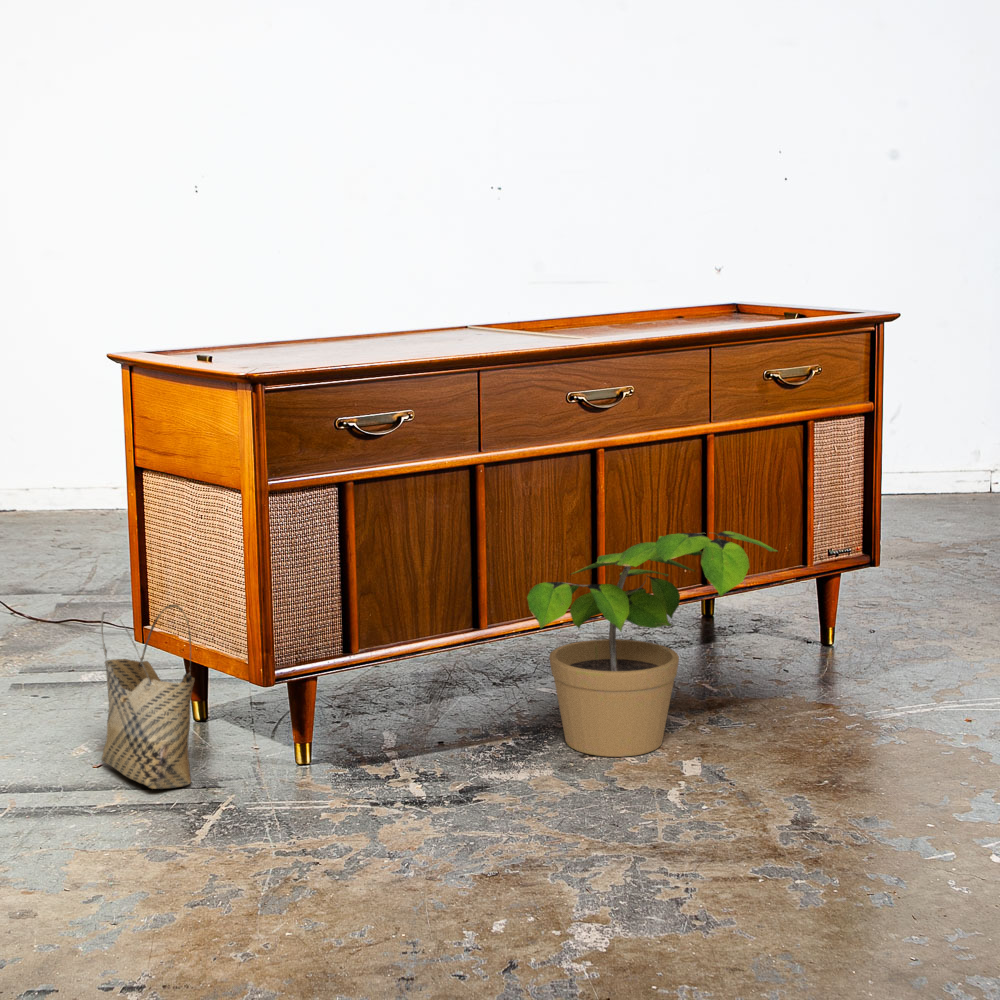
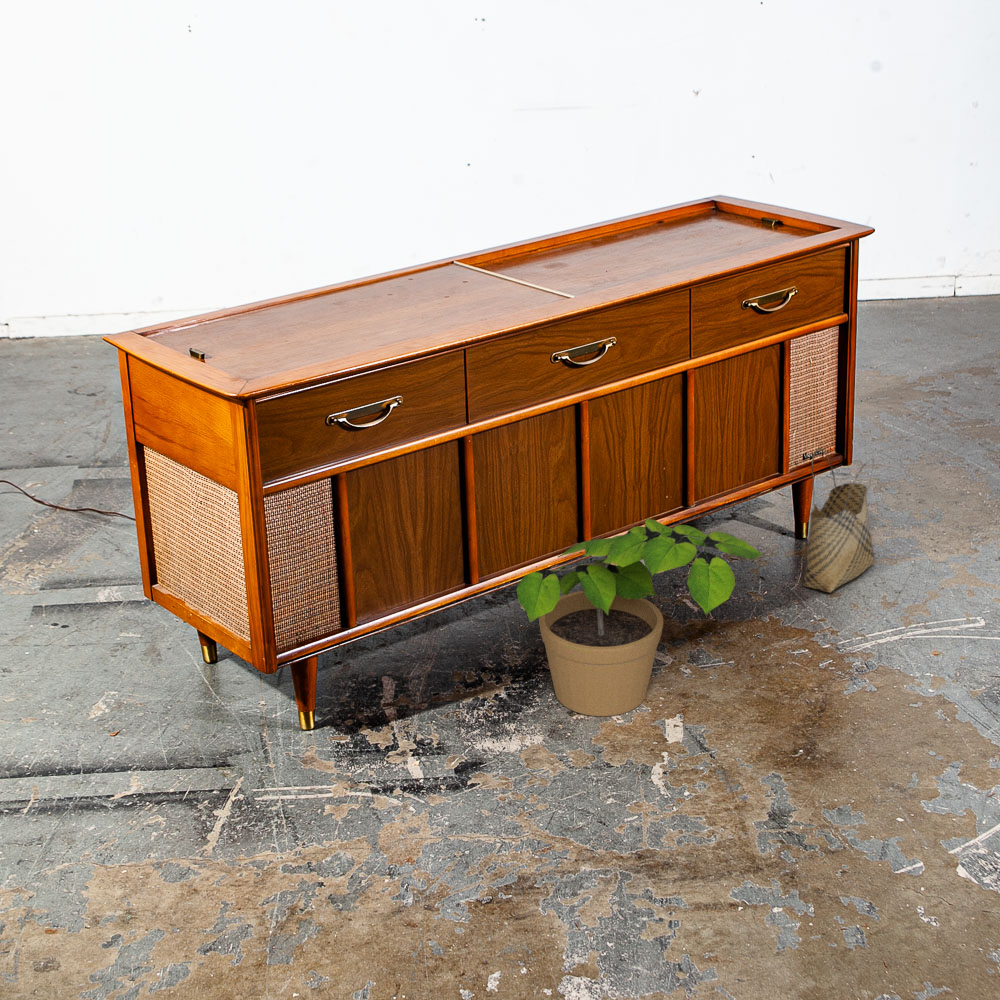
woven basket: present [101,604,195,789] -> present [803,448,874,593]

